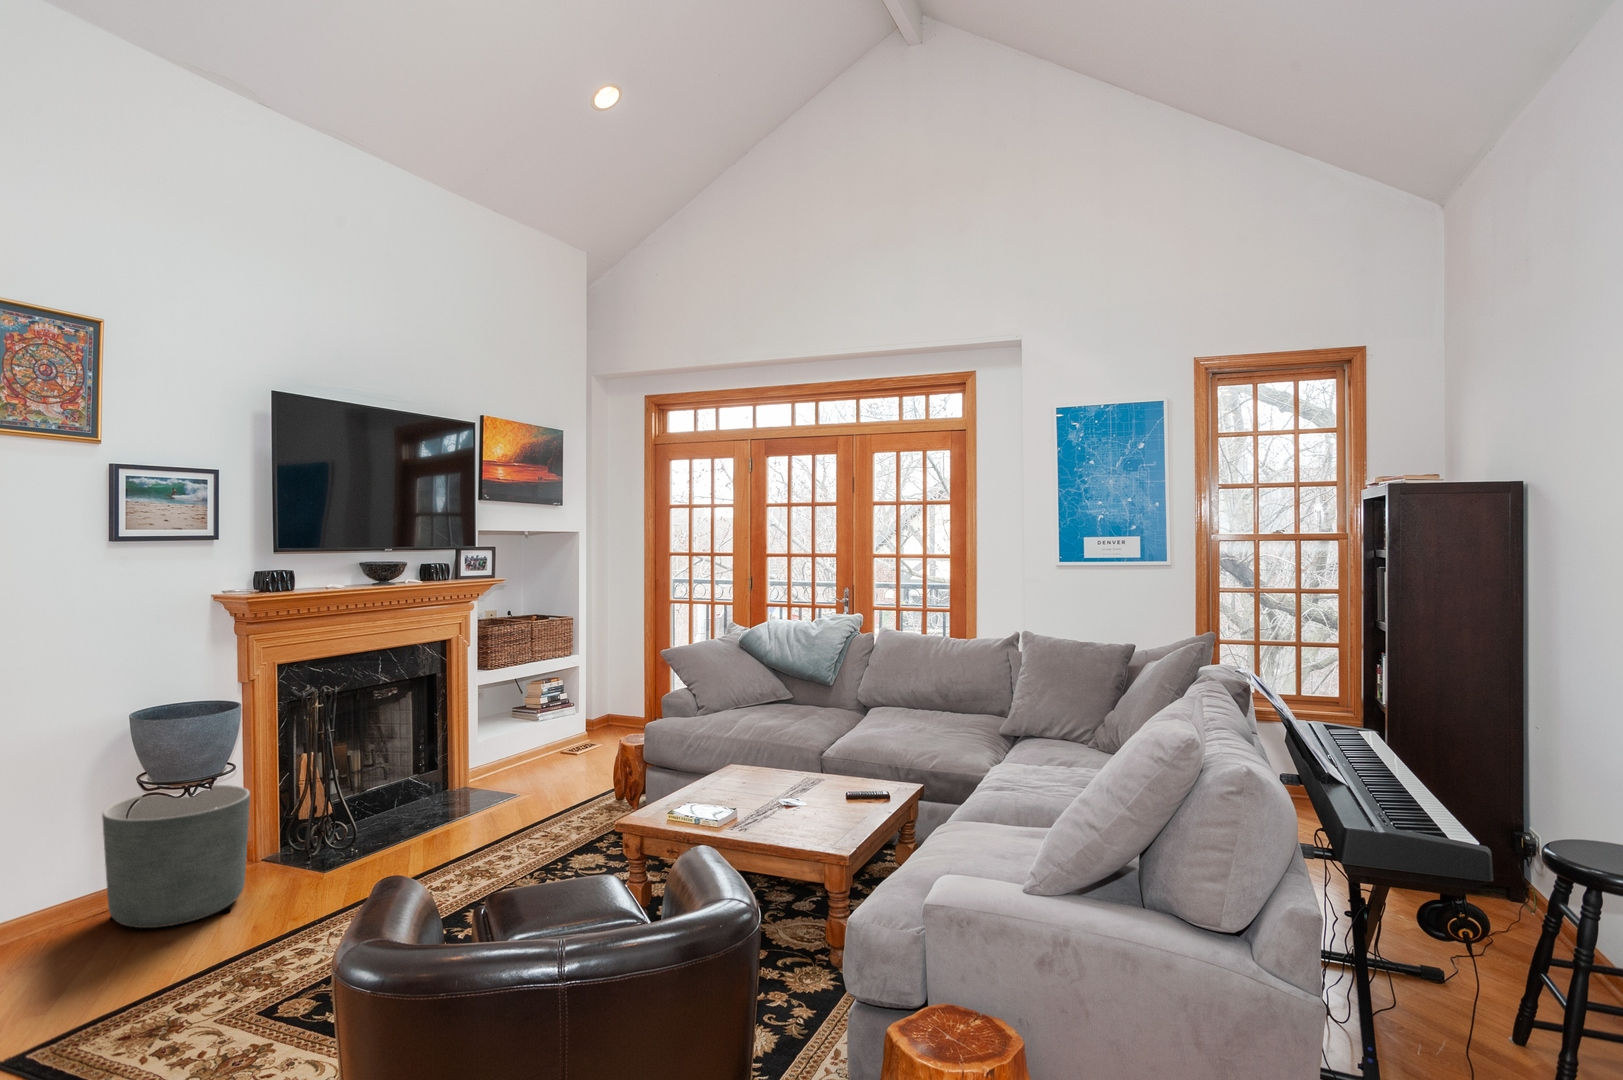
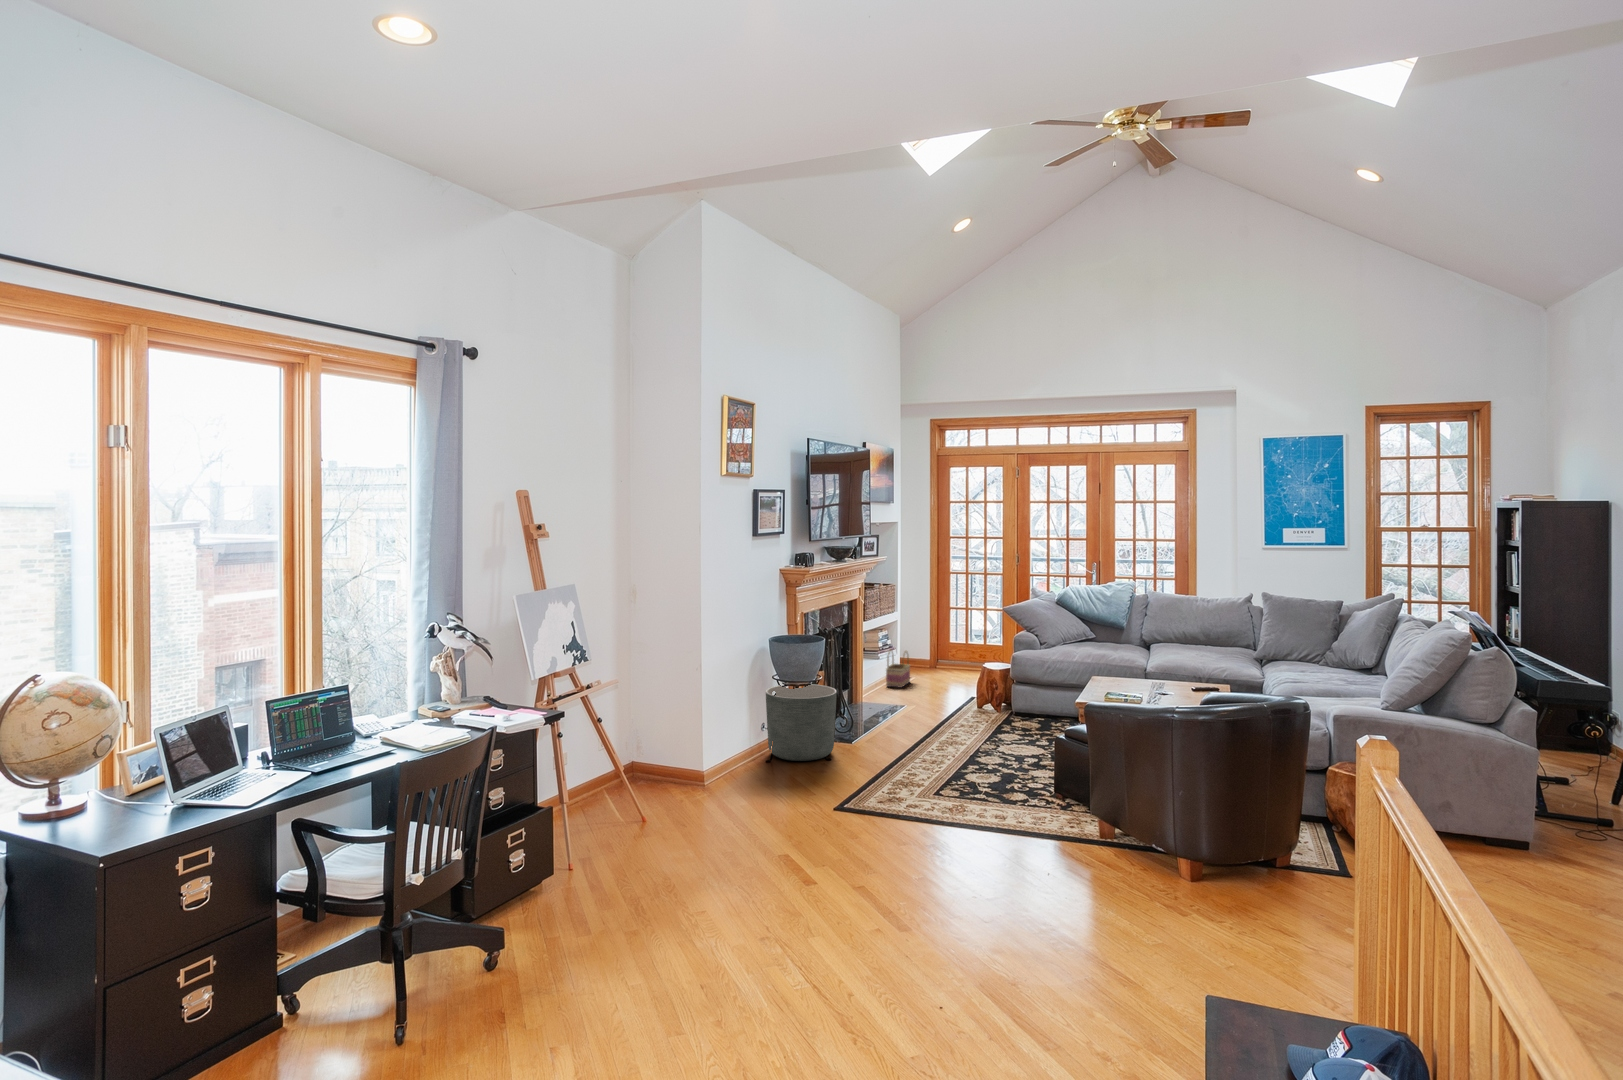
basket: none [534,710,580,766] -> present [886,651,910,688]

